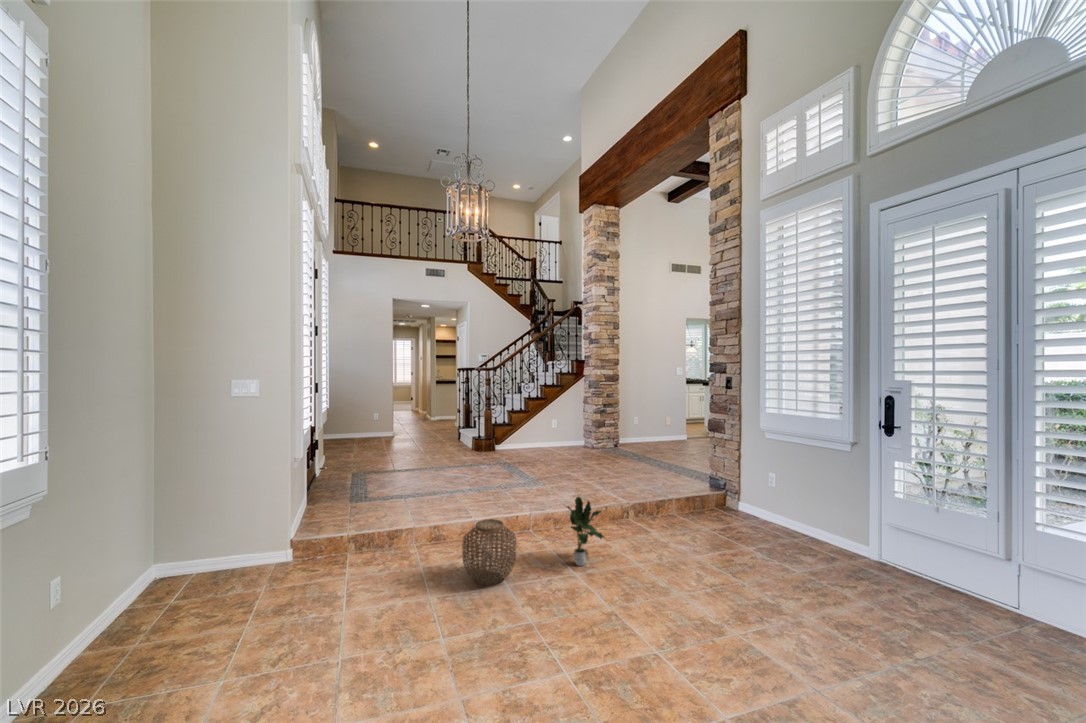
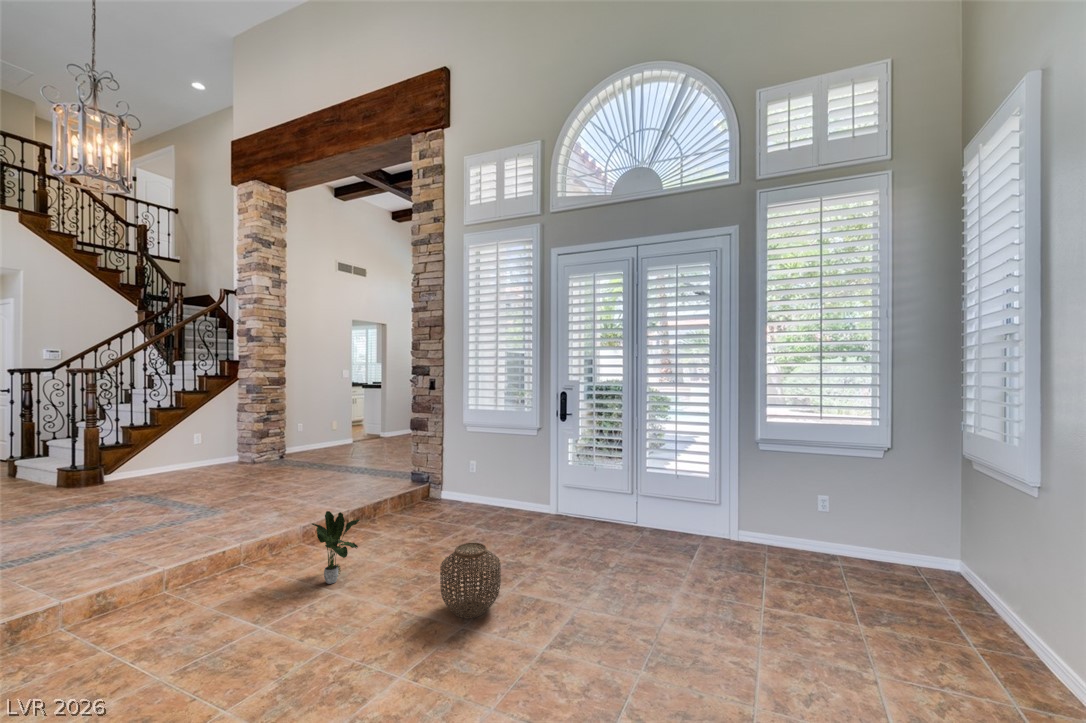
woven basket: present [463,519,516,585] -> present [440,543,501,618]

